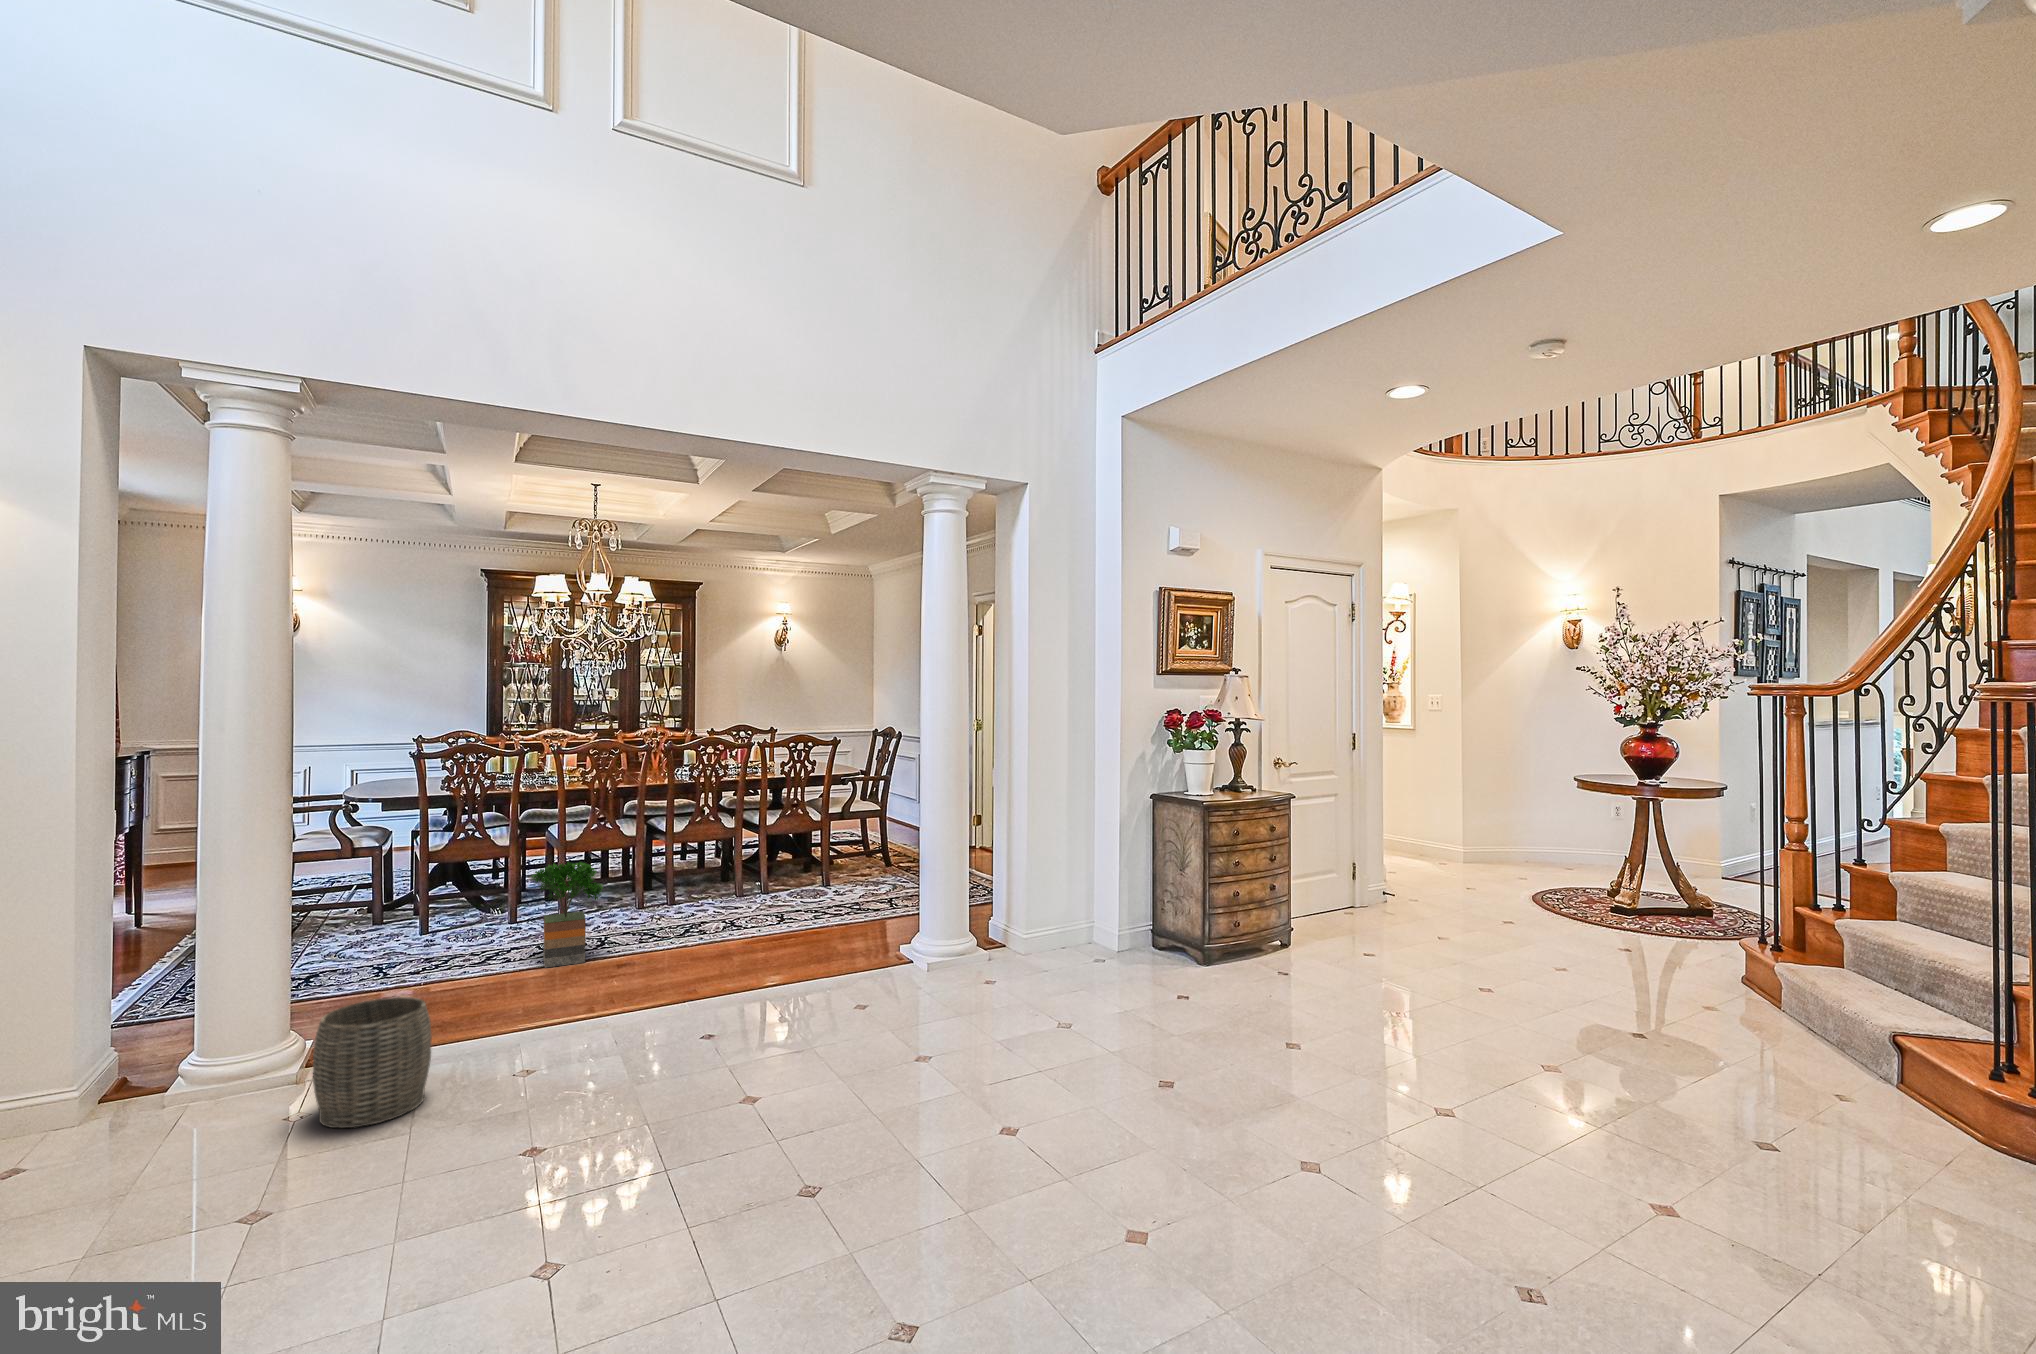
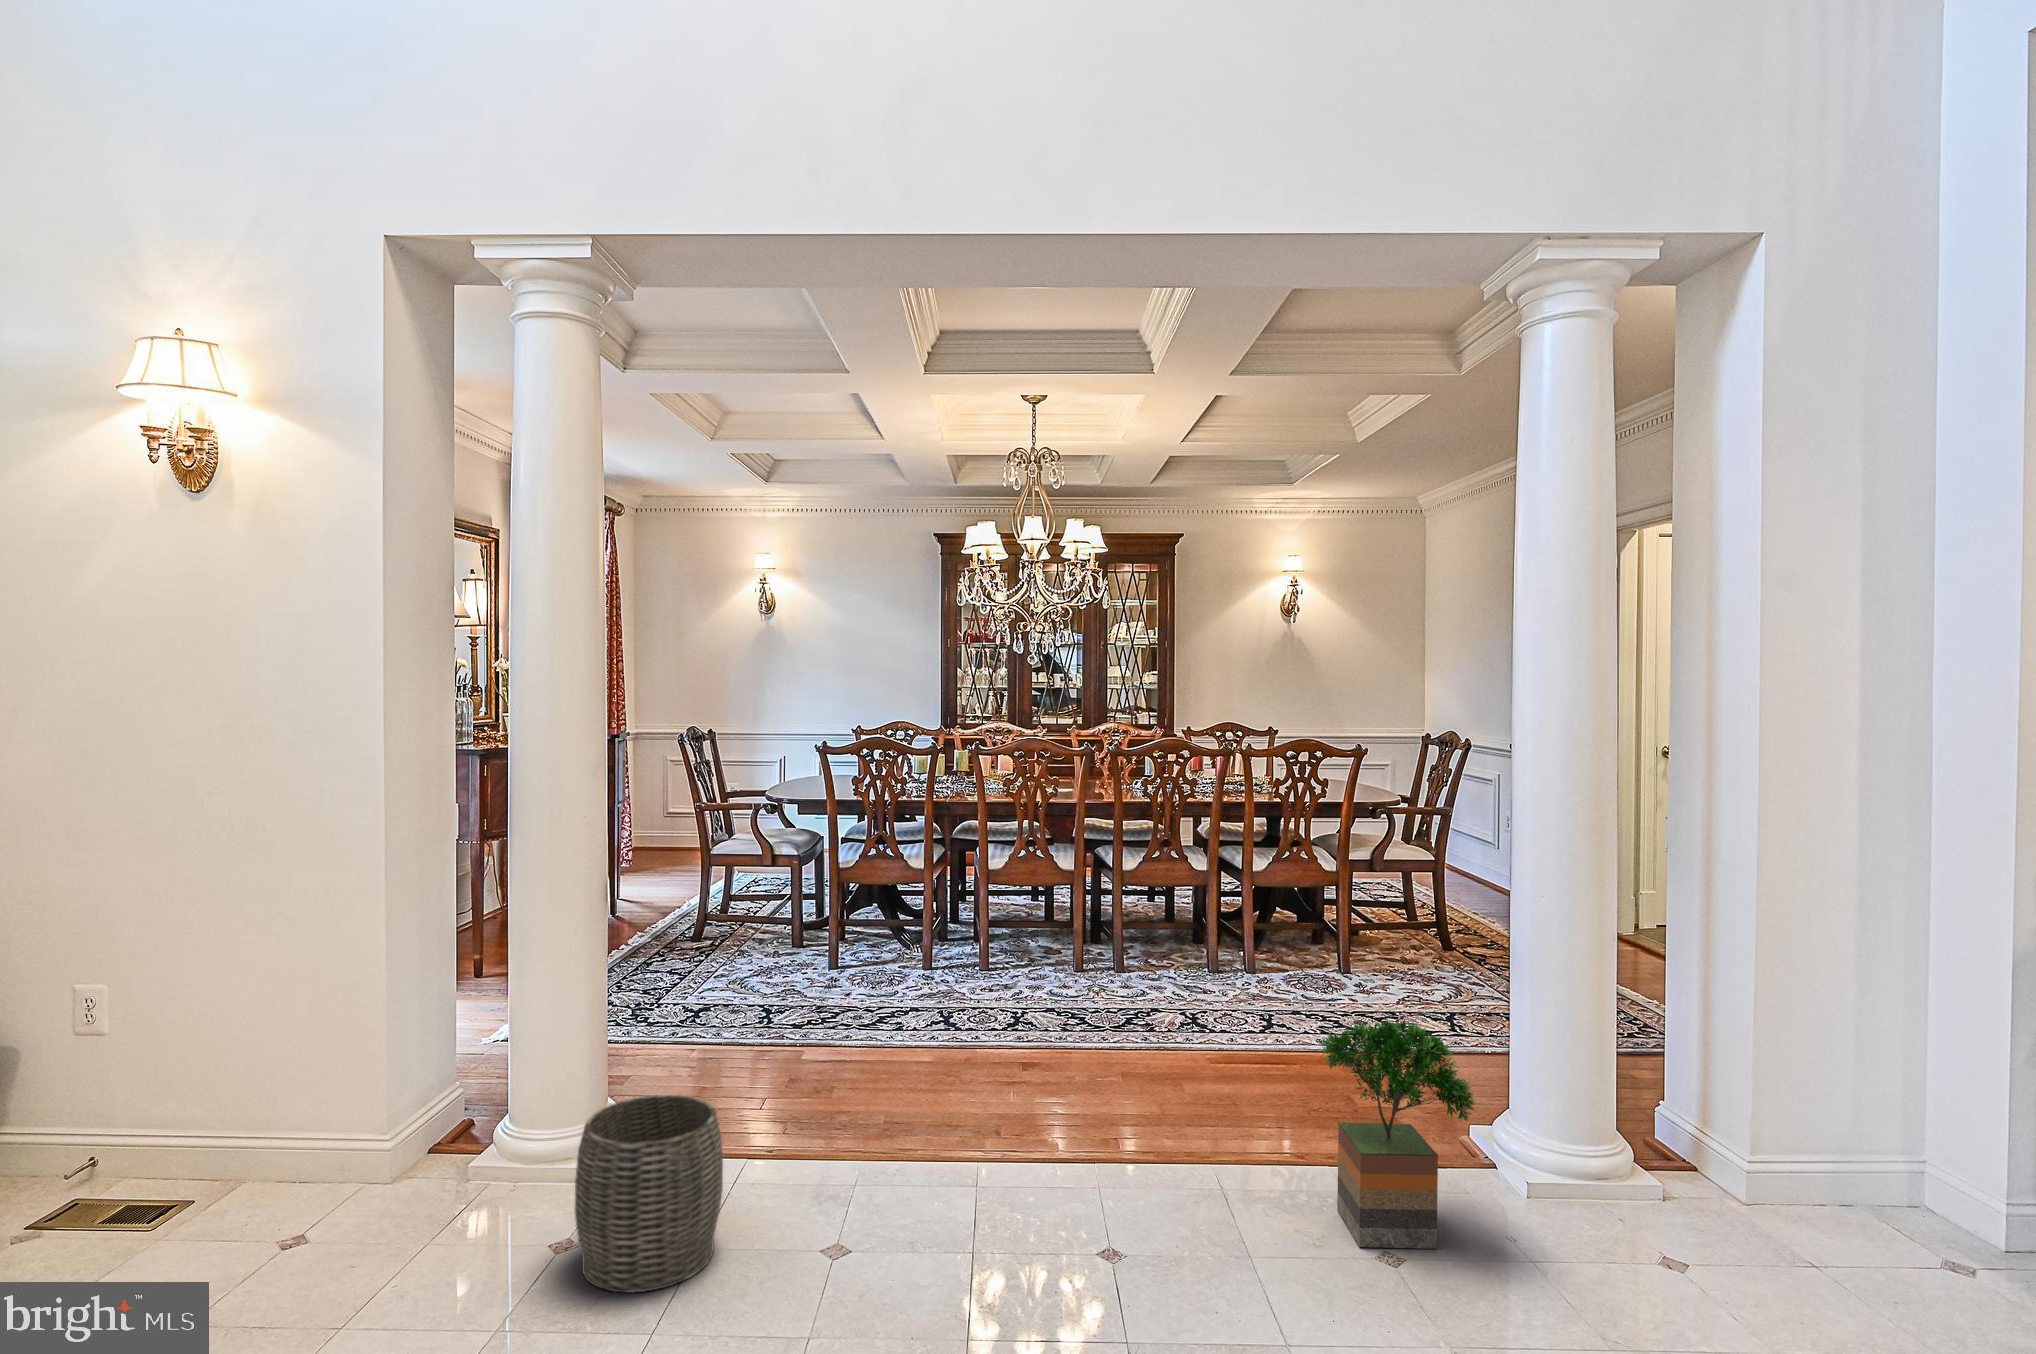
potted tree: present [531,862,603,968] -> present [1319,1019,1475,1249]

